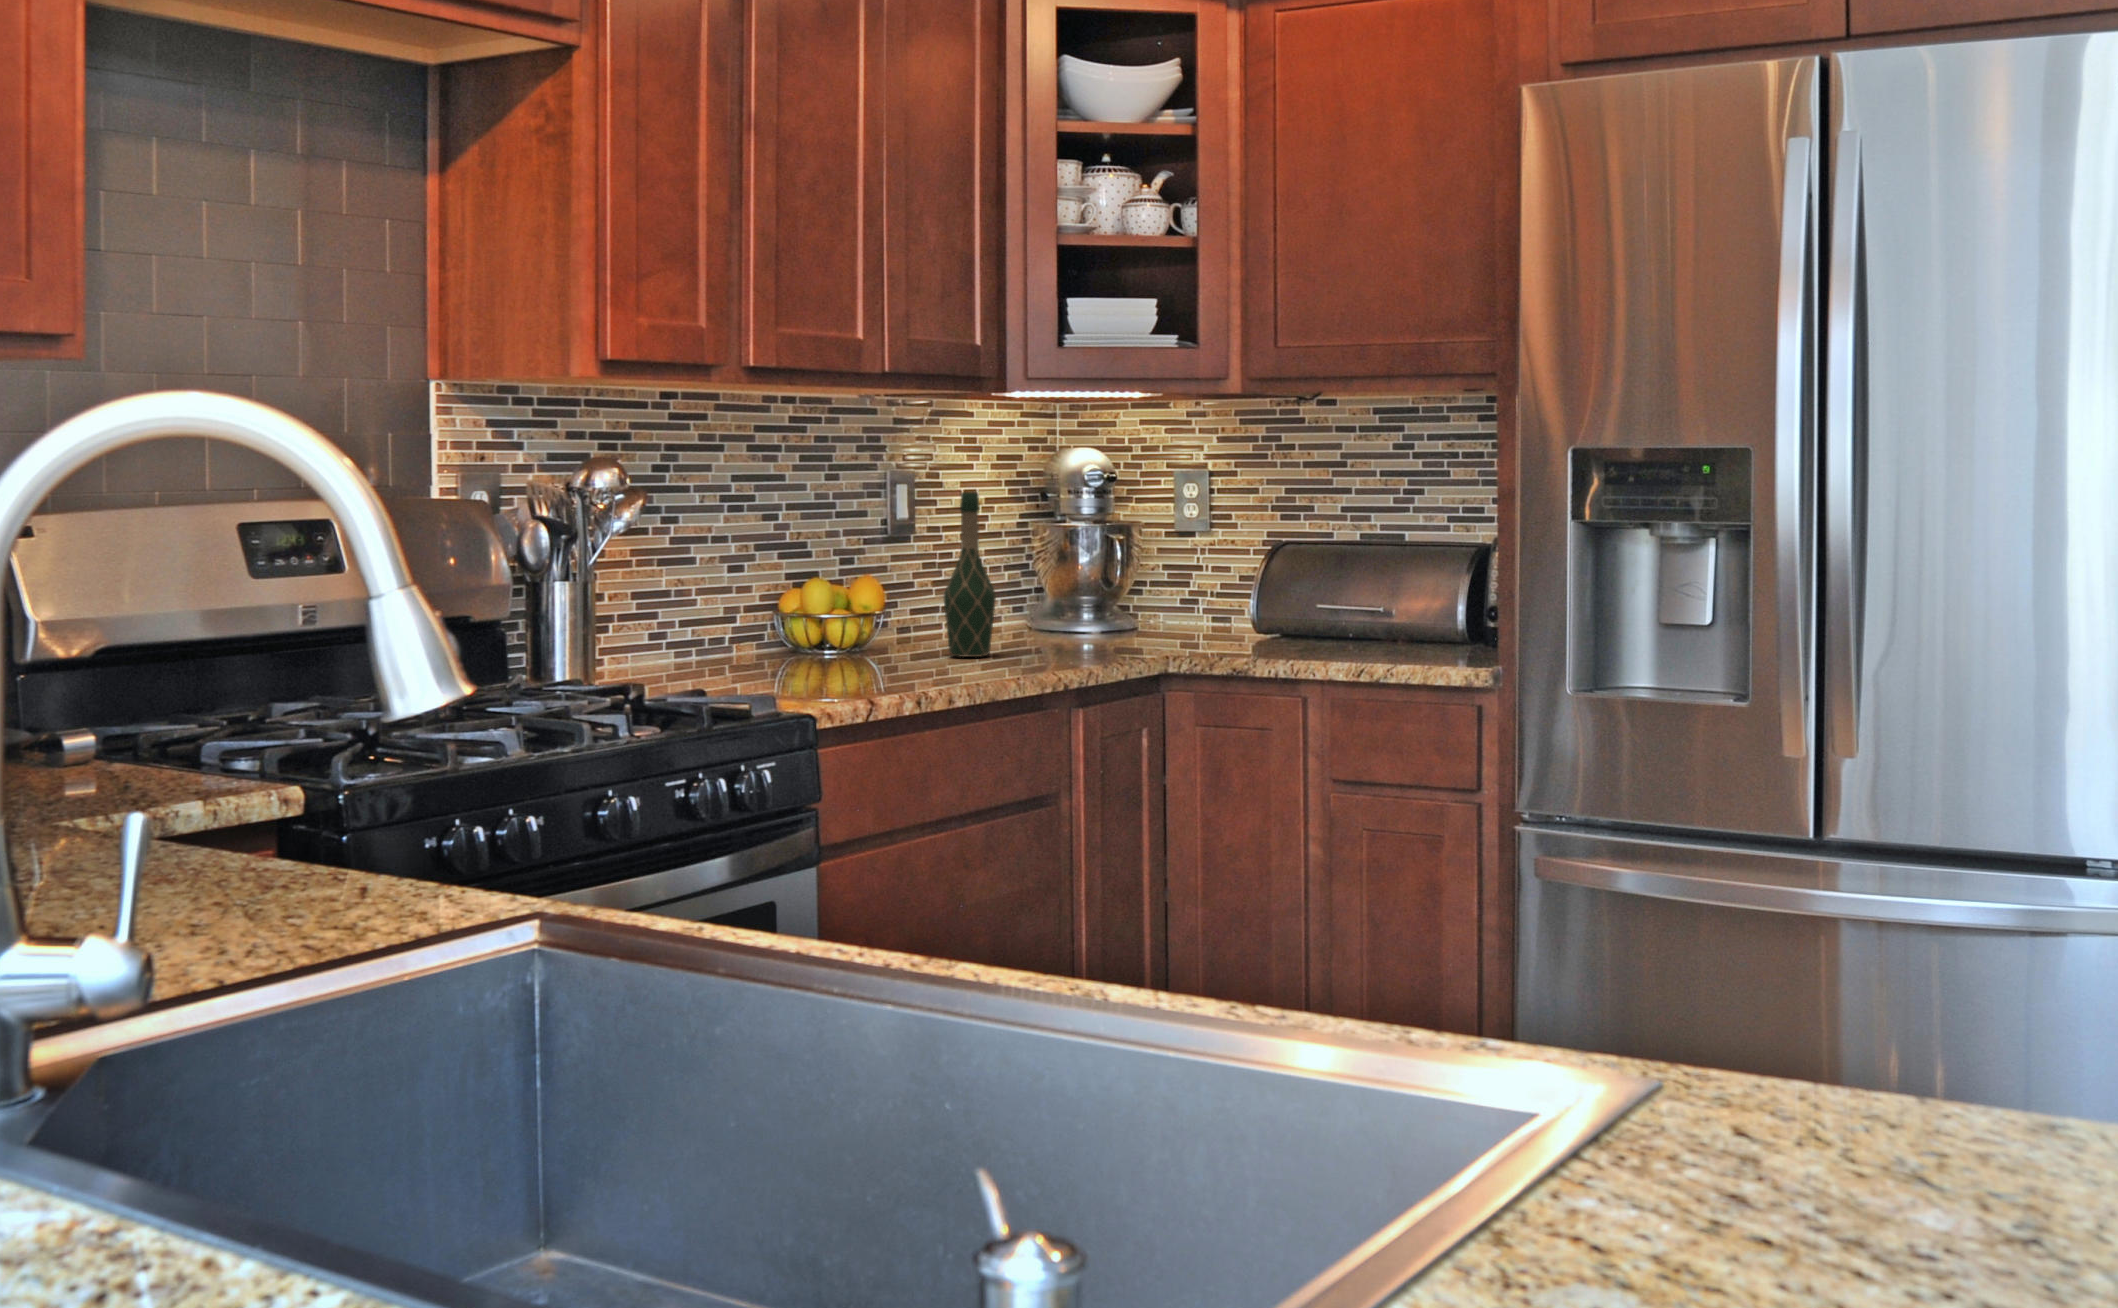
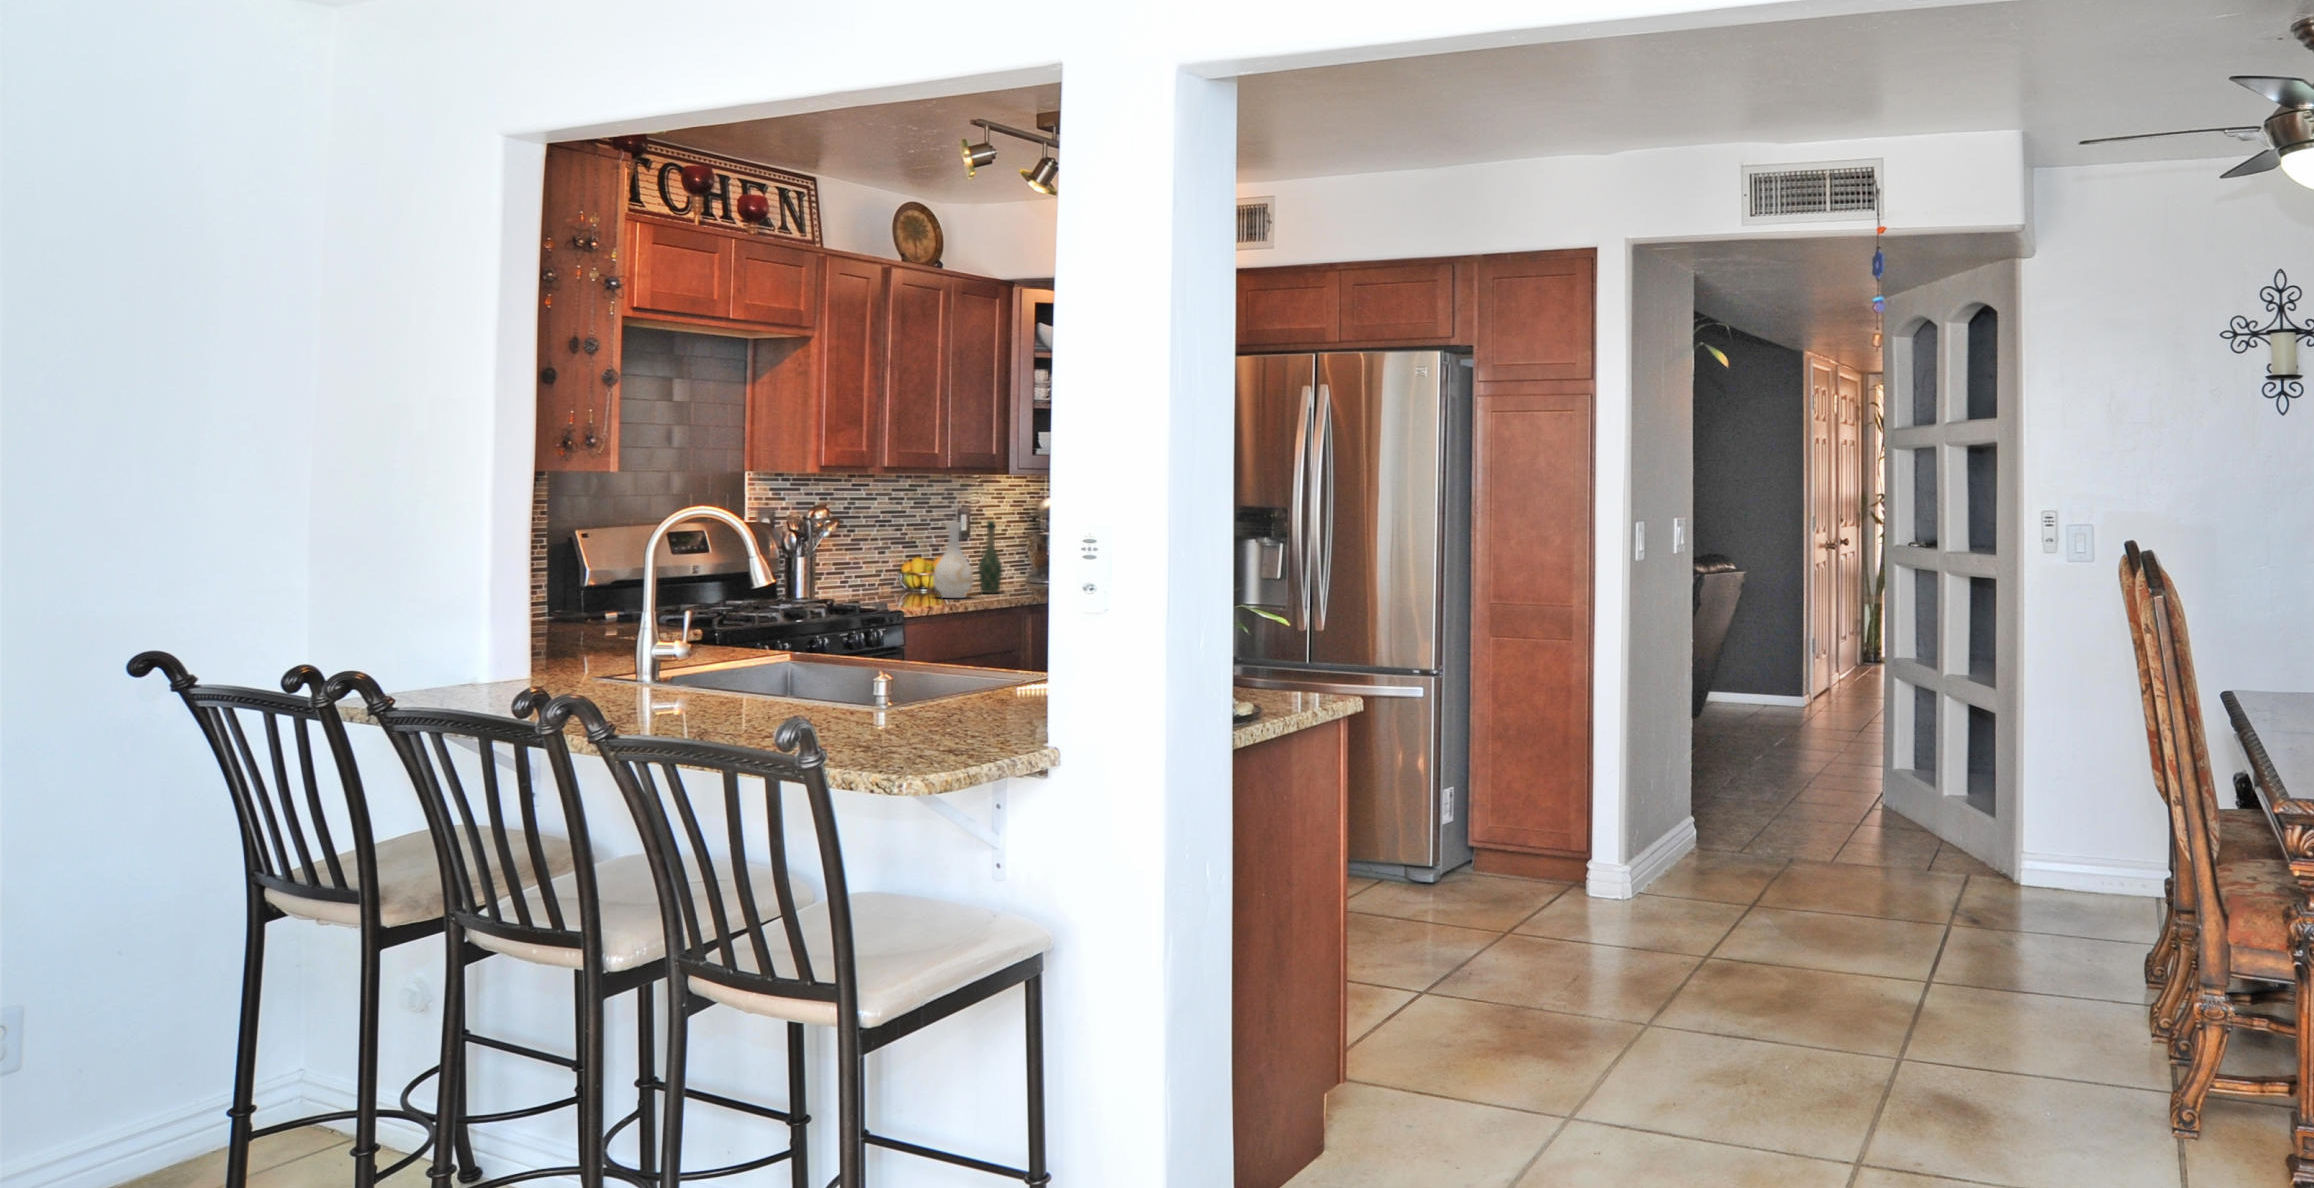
vase: none [852,496,941,673] -> present [933,522,974,598]

